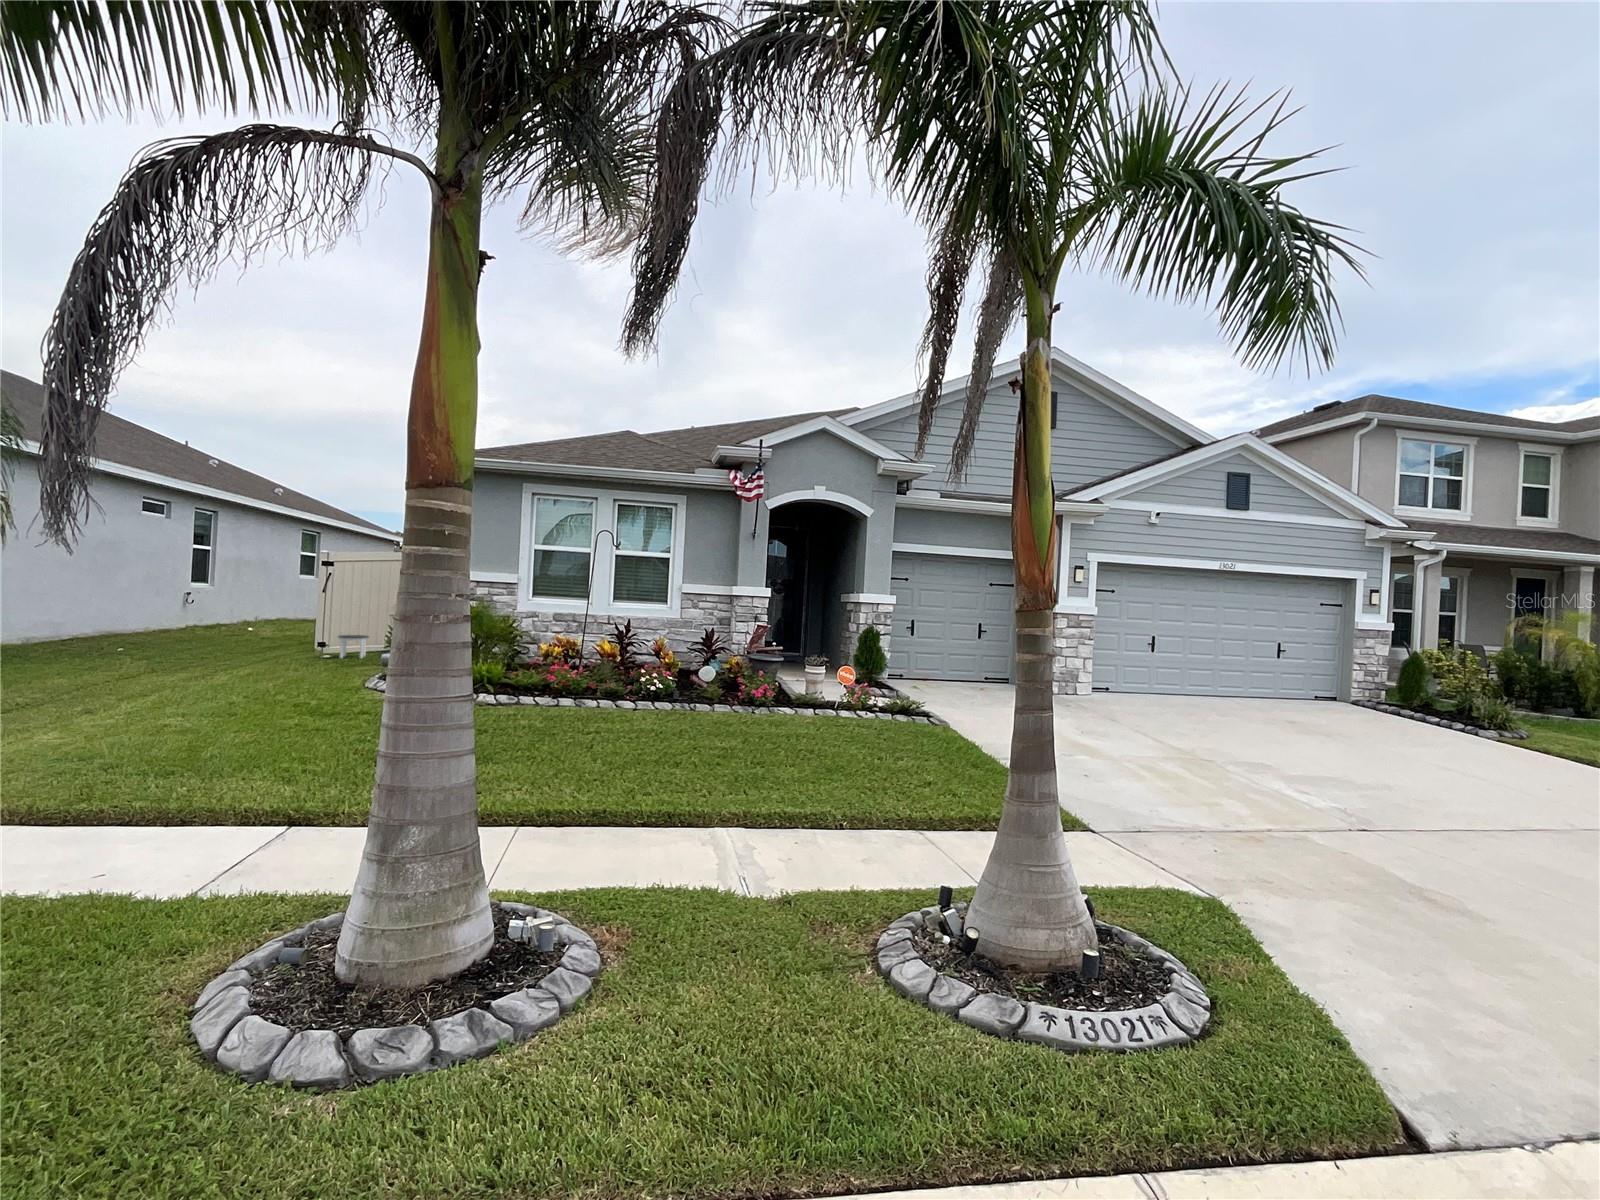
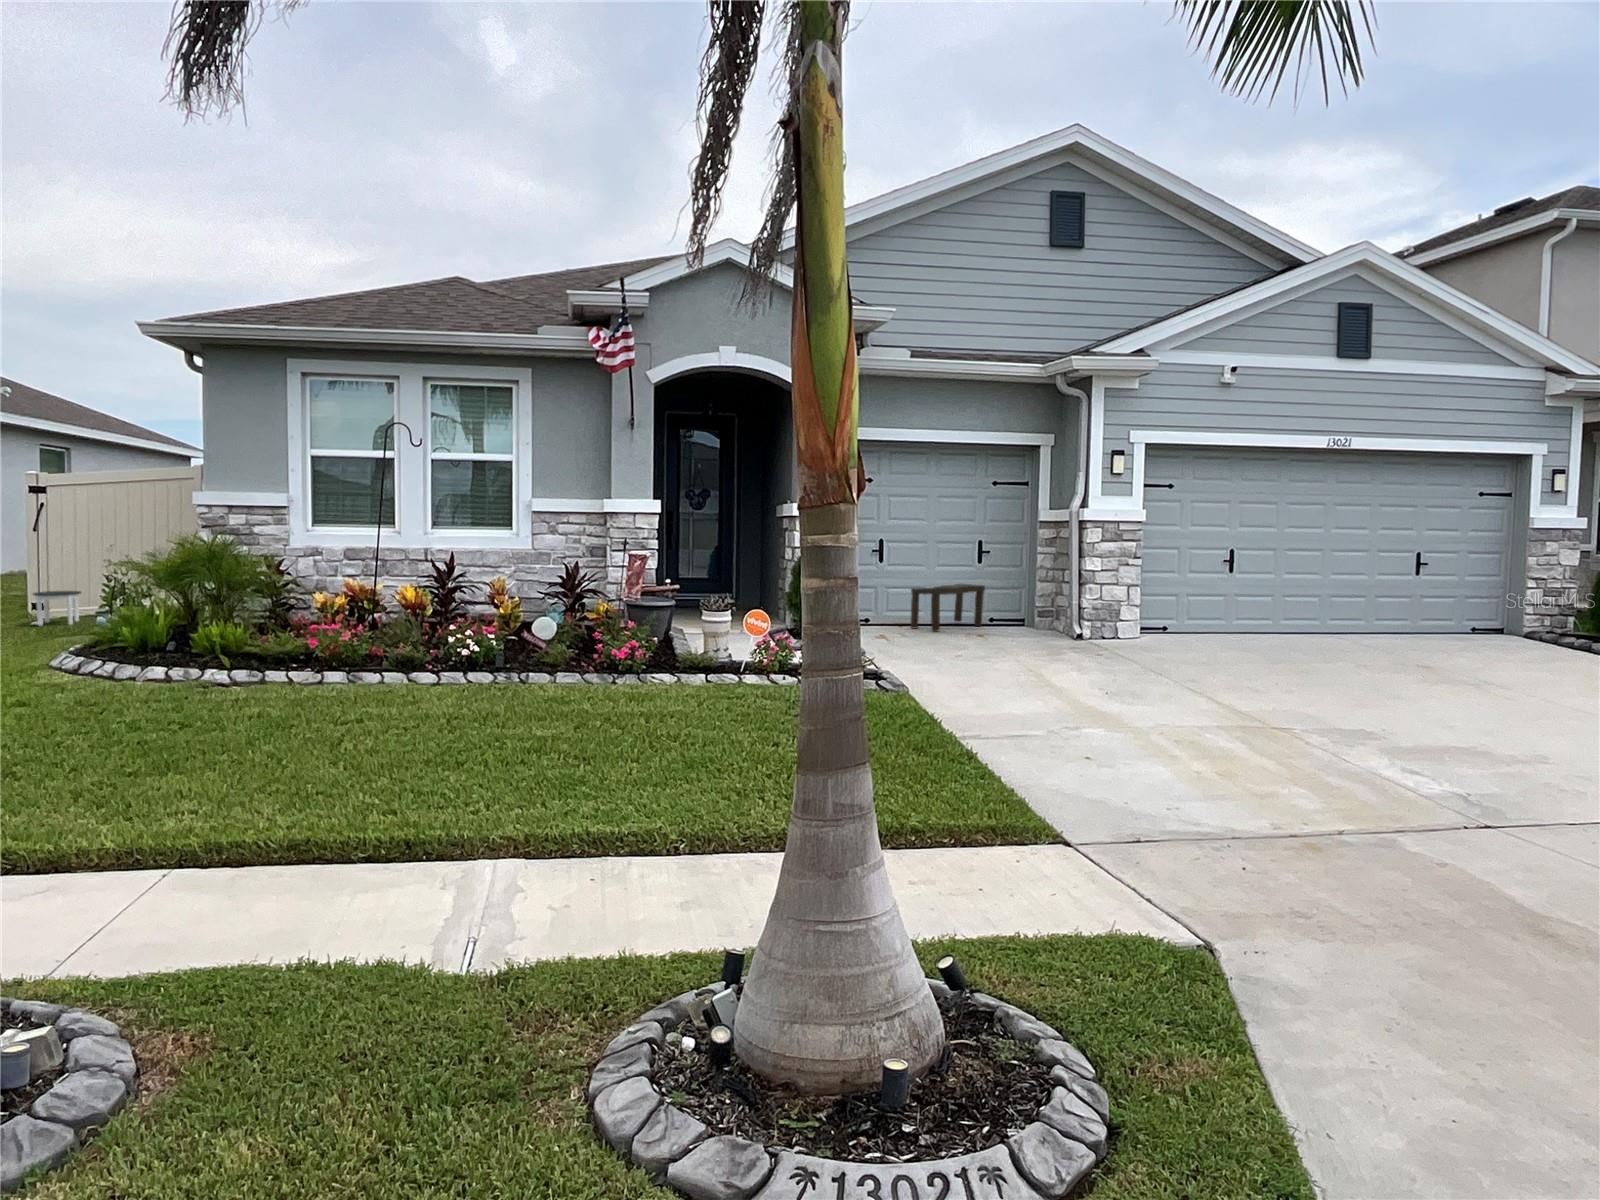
bench: none [935,652,985,684] -> present [910,584,985,631]

